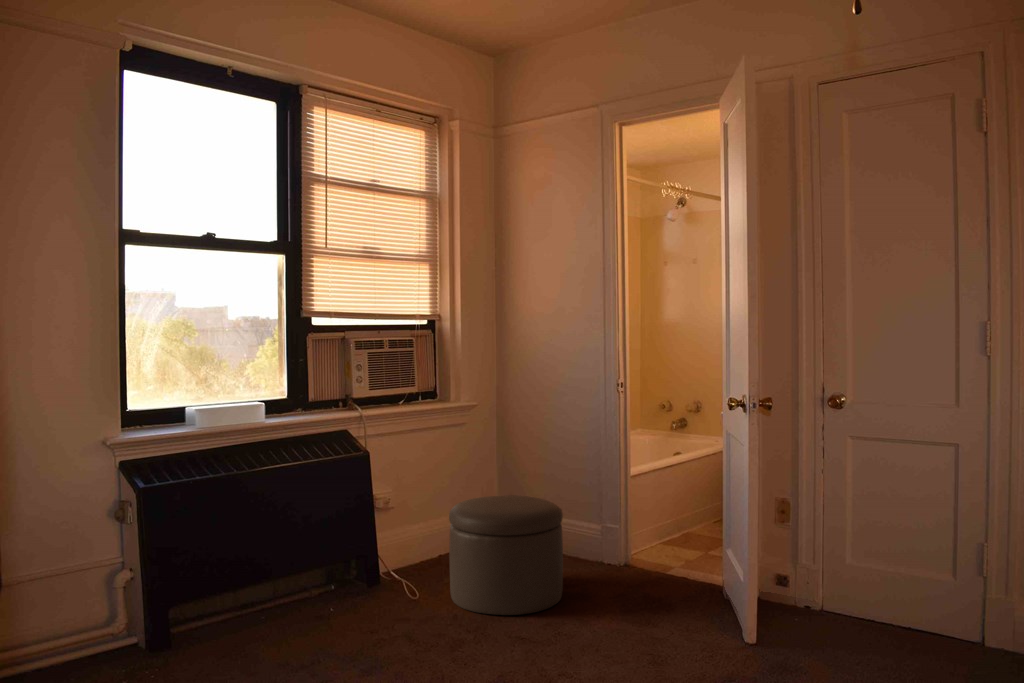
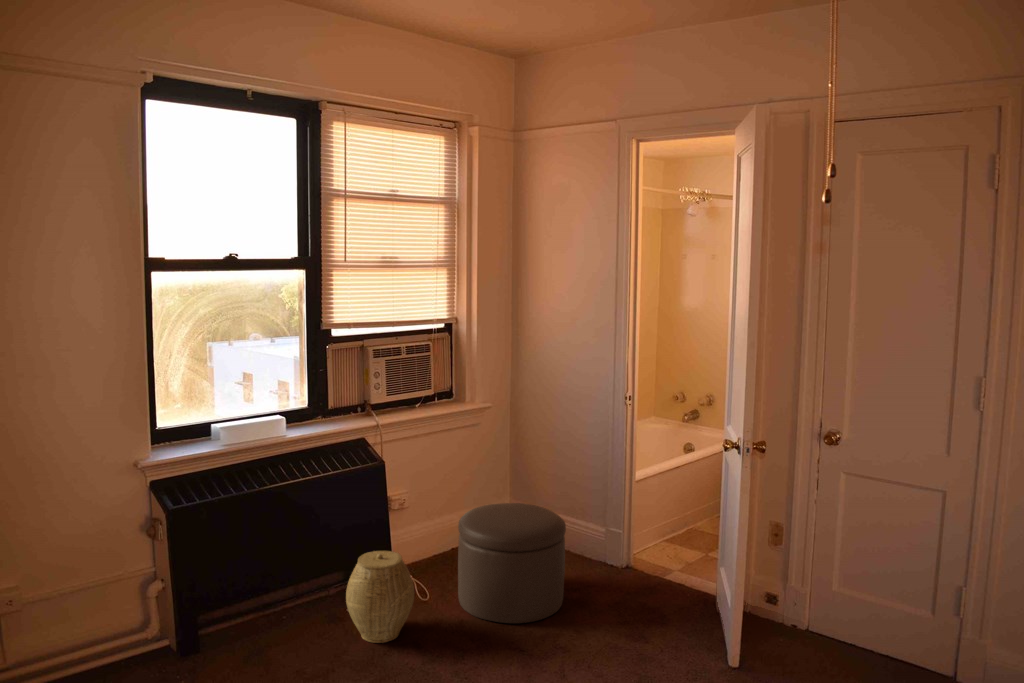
woven basket: none [331,539,405,637] -> present [346,551,414,643]

